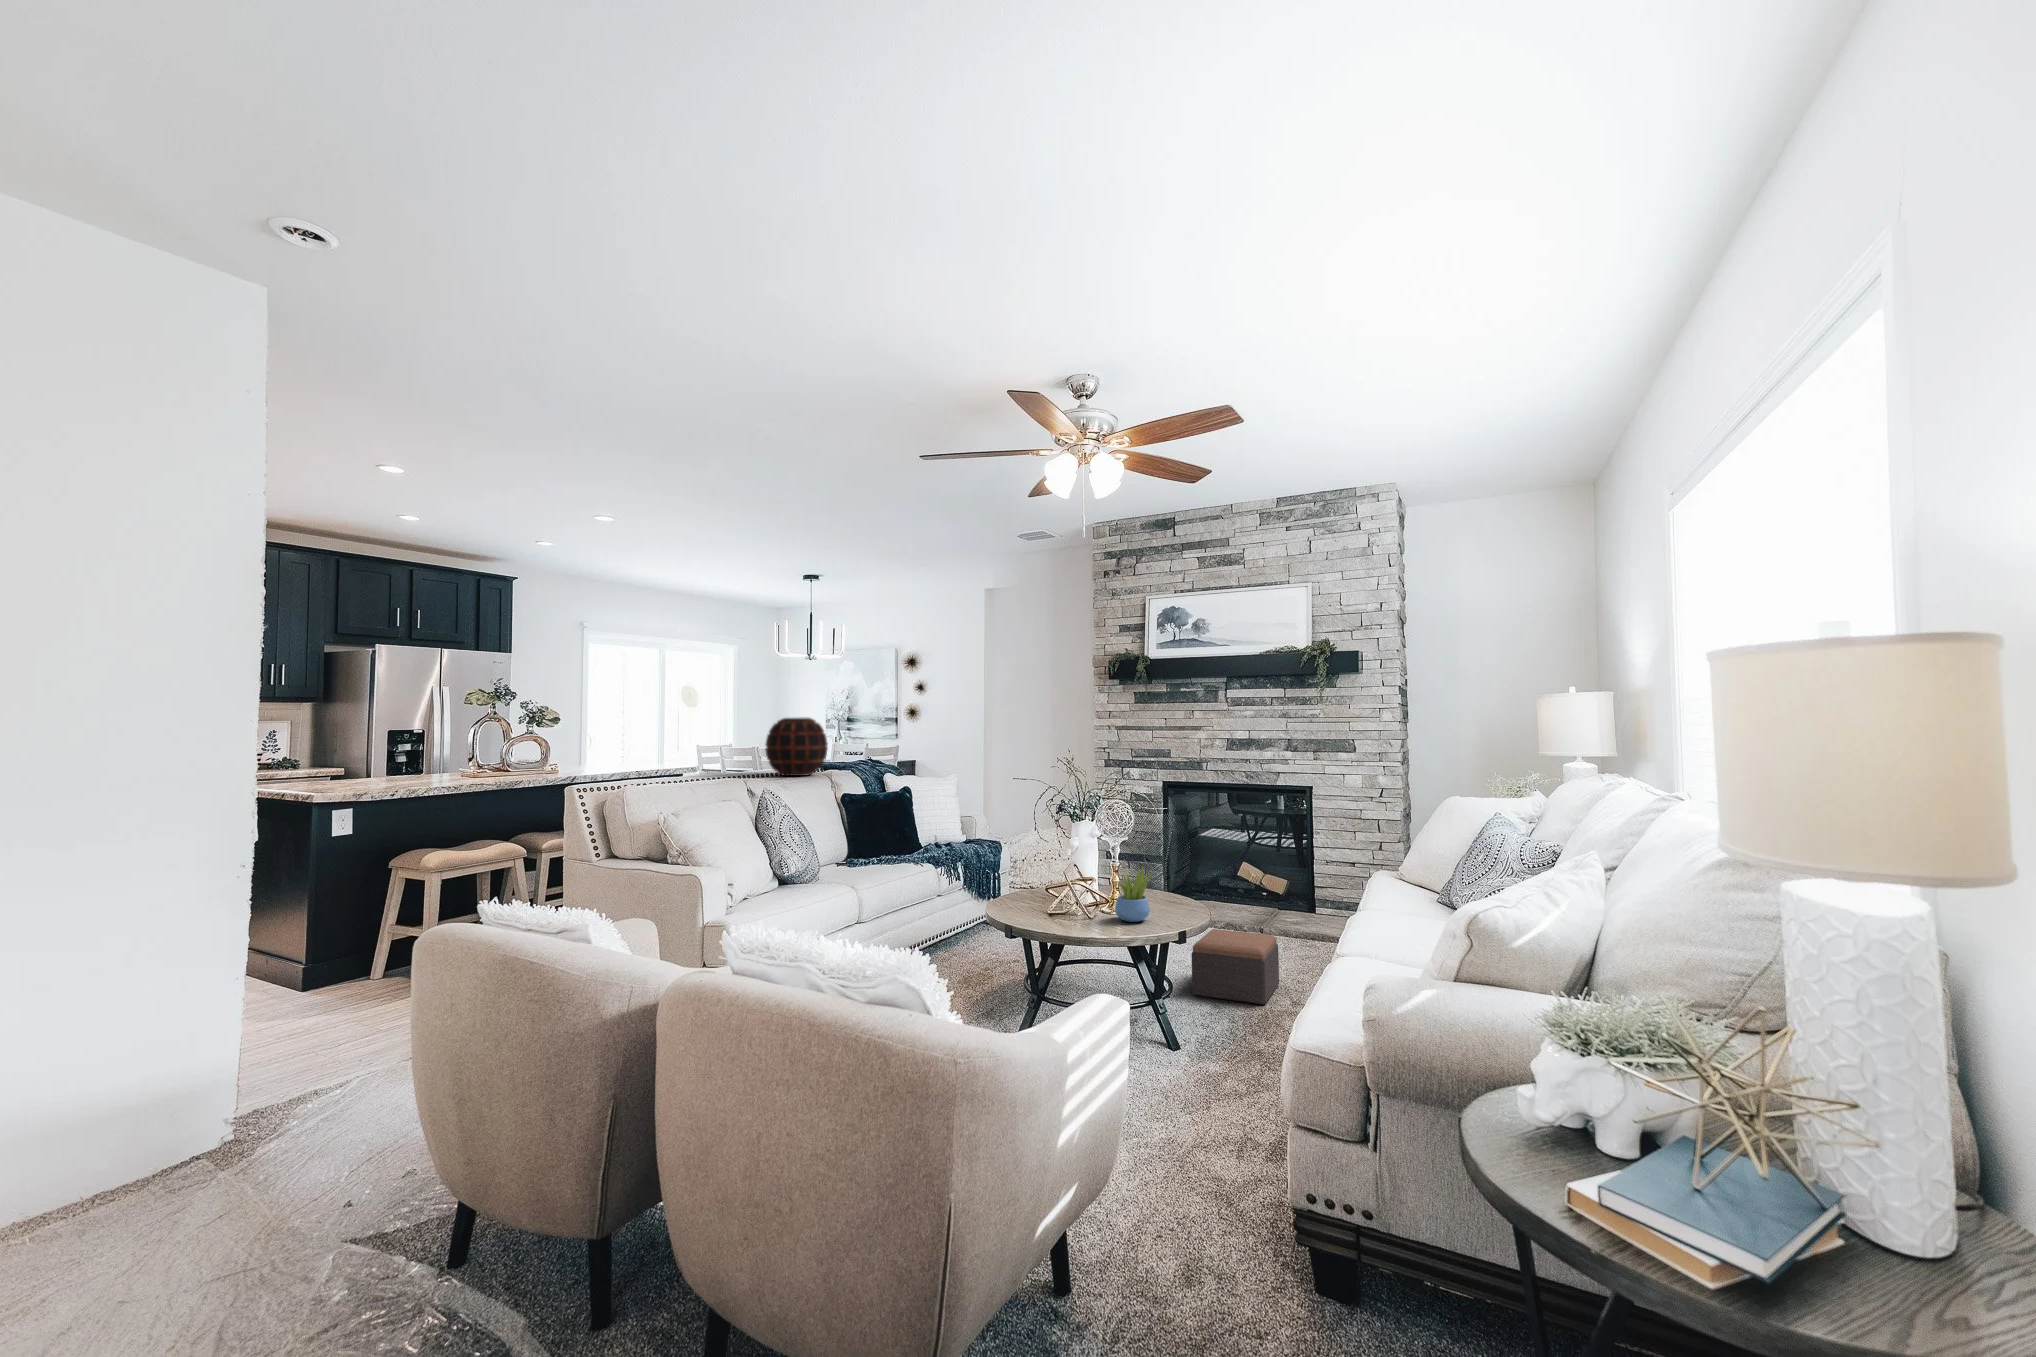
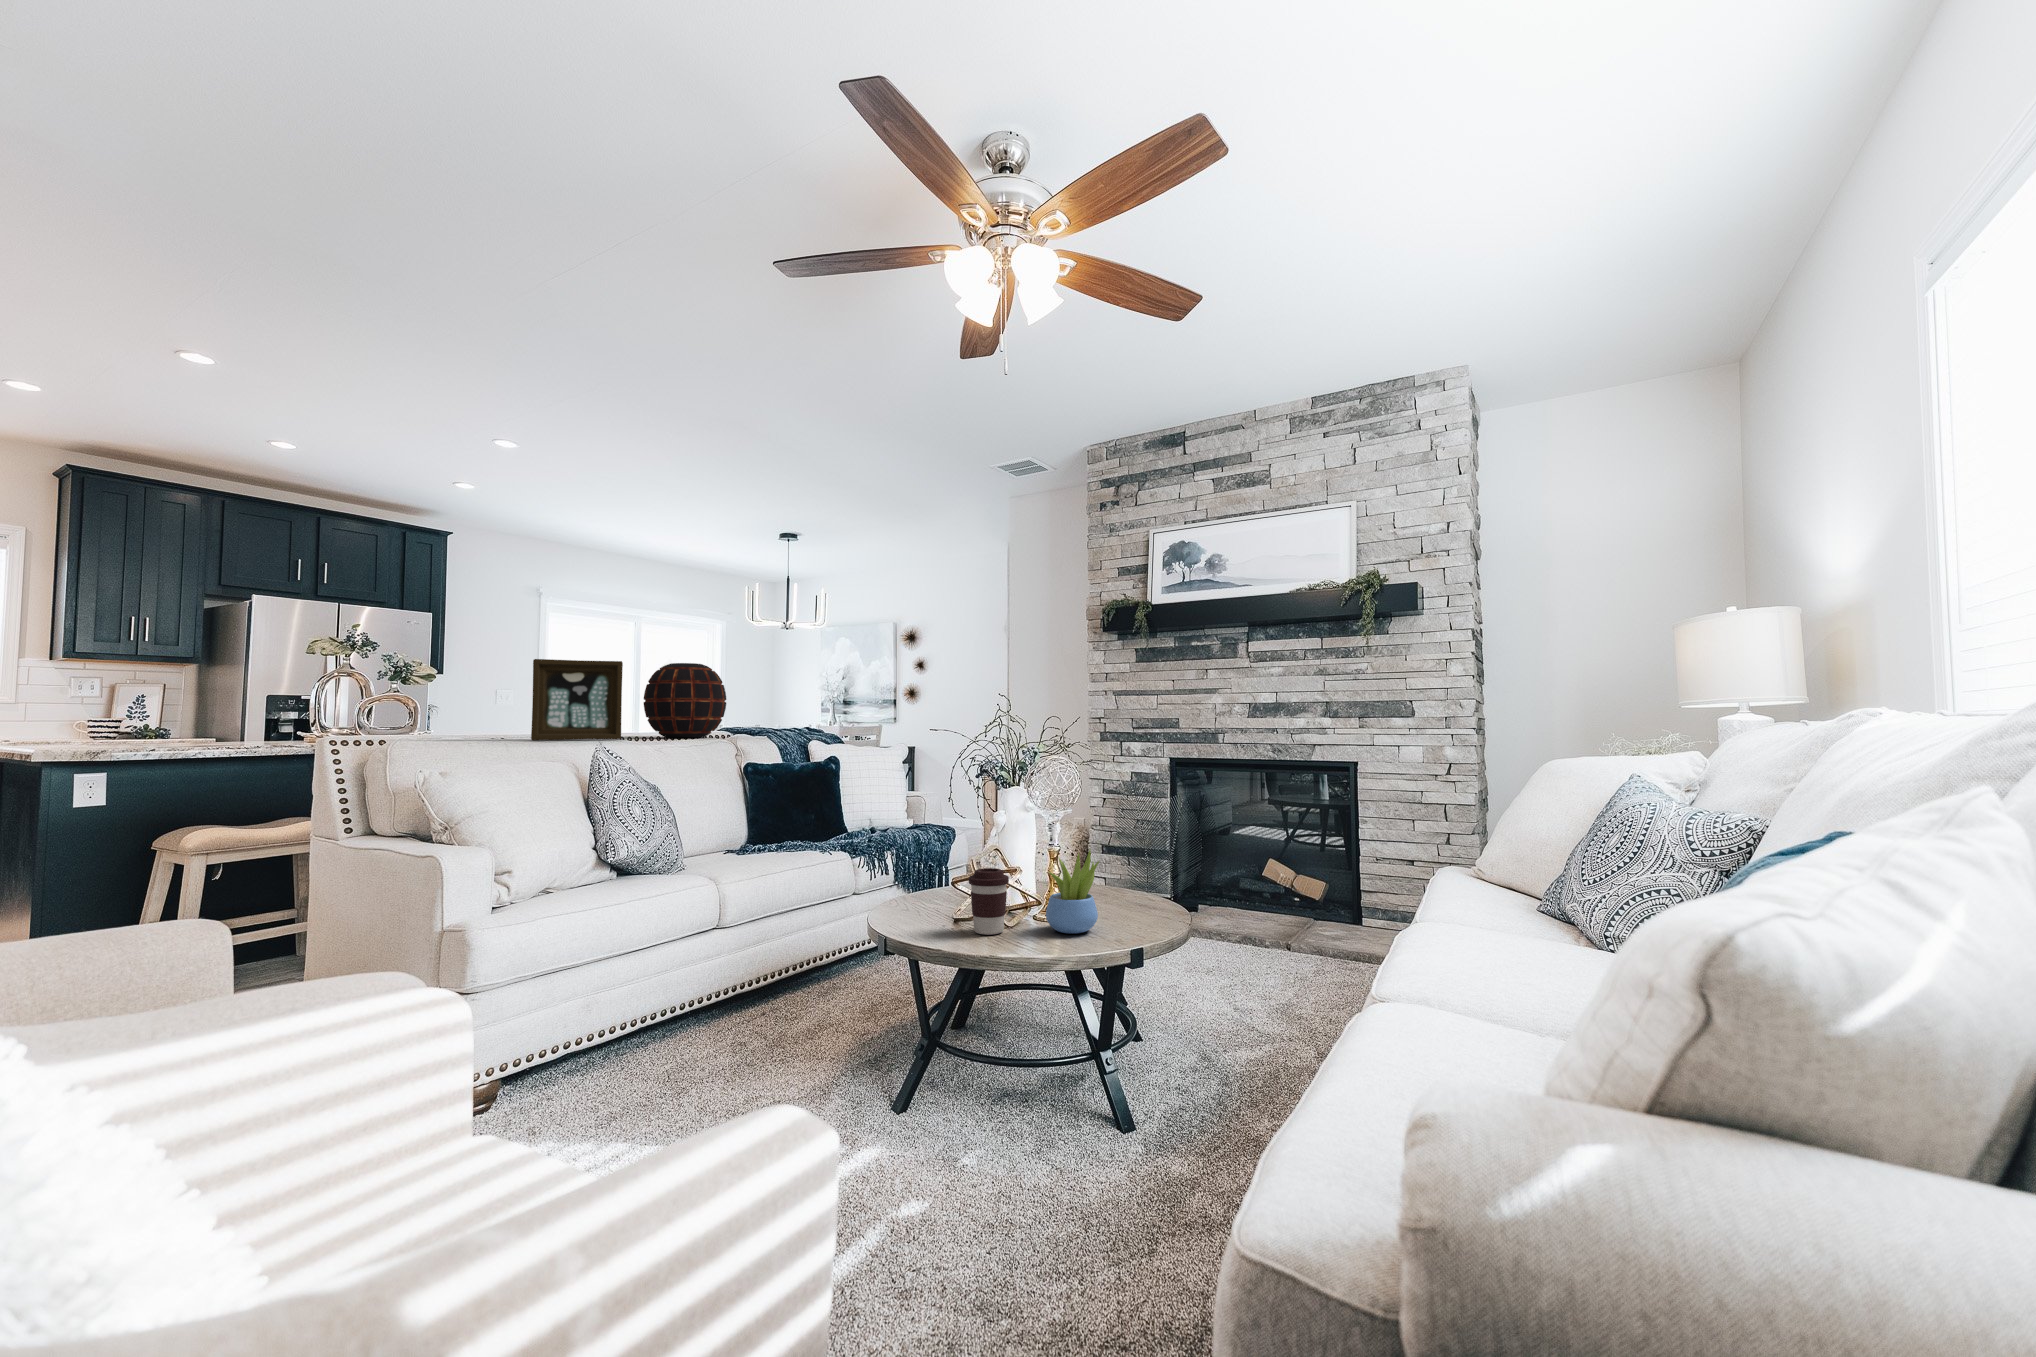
picture frame: none [694,720,759,783] -> present [531,659,623,740]
coffee cup: none [1064,879,1091,923] -> present [969,868,1009,935]
footstool: present [1192,929,1279,1005] -> none [1175,945,1304,1058]

